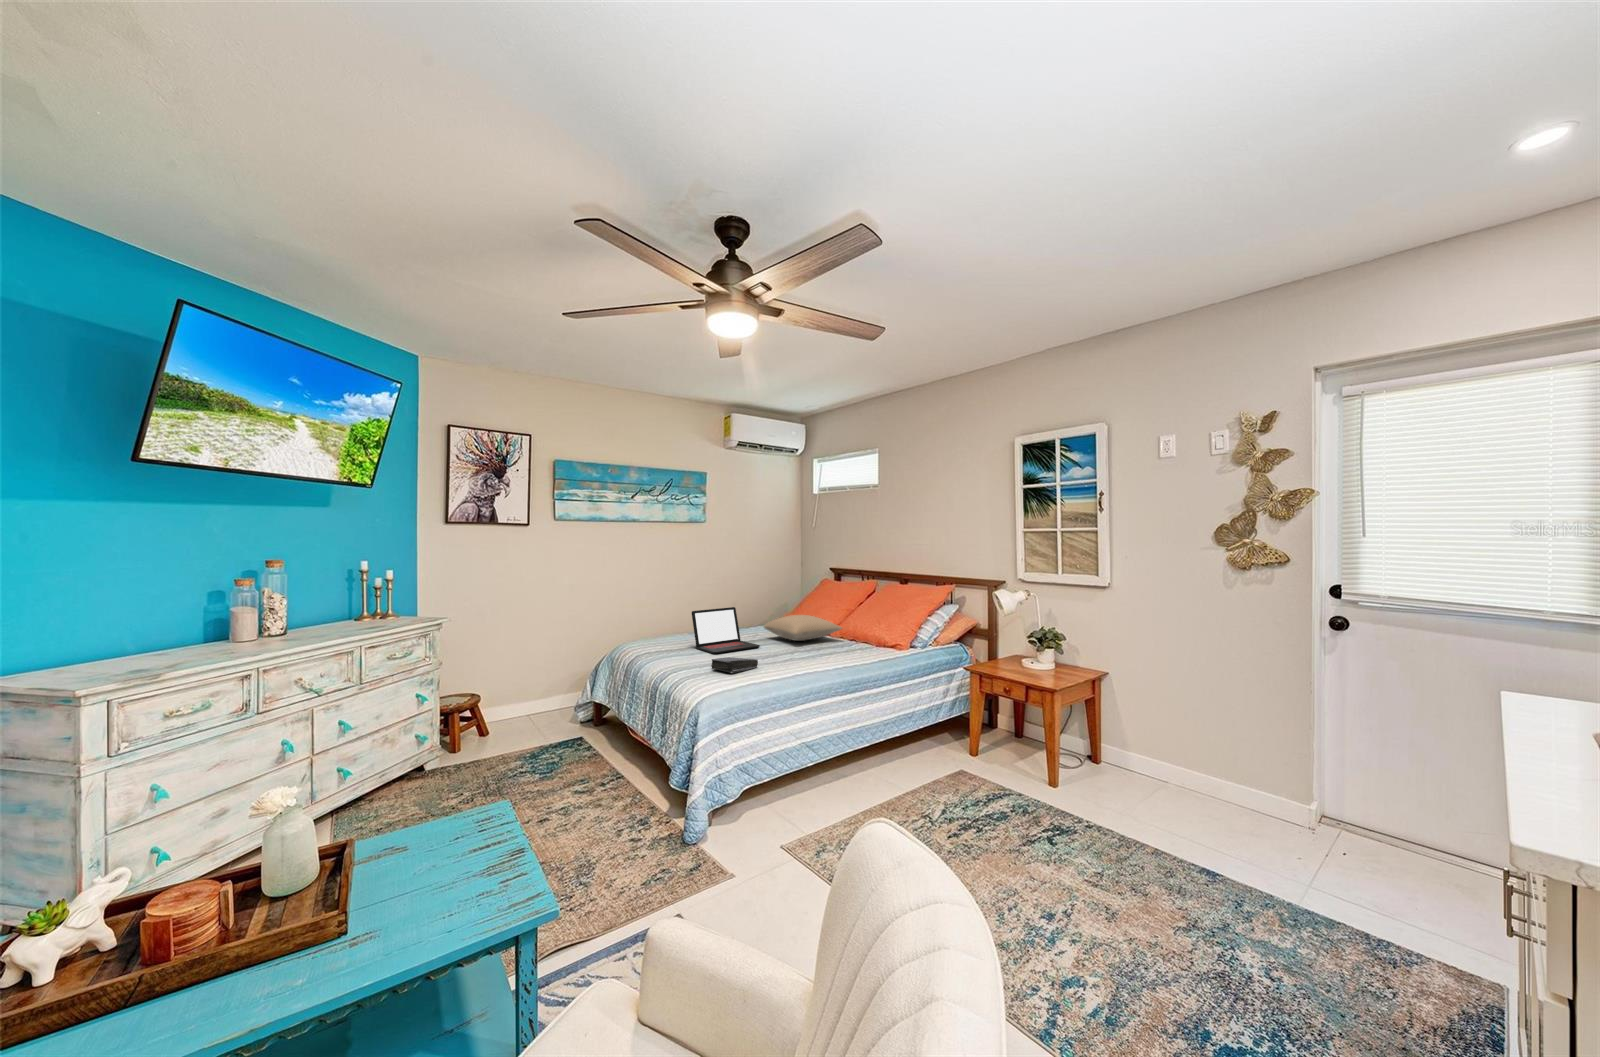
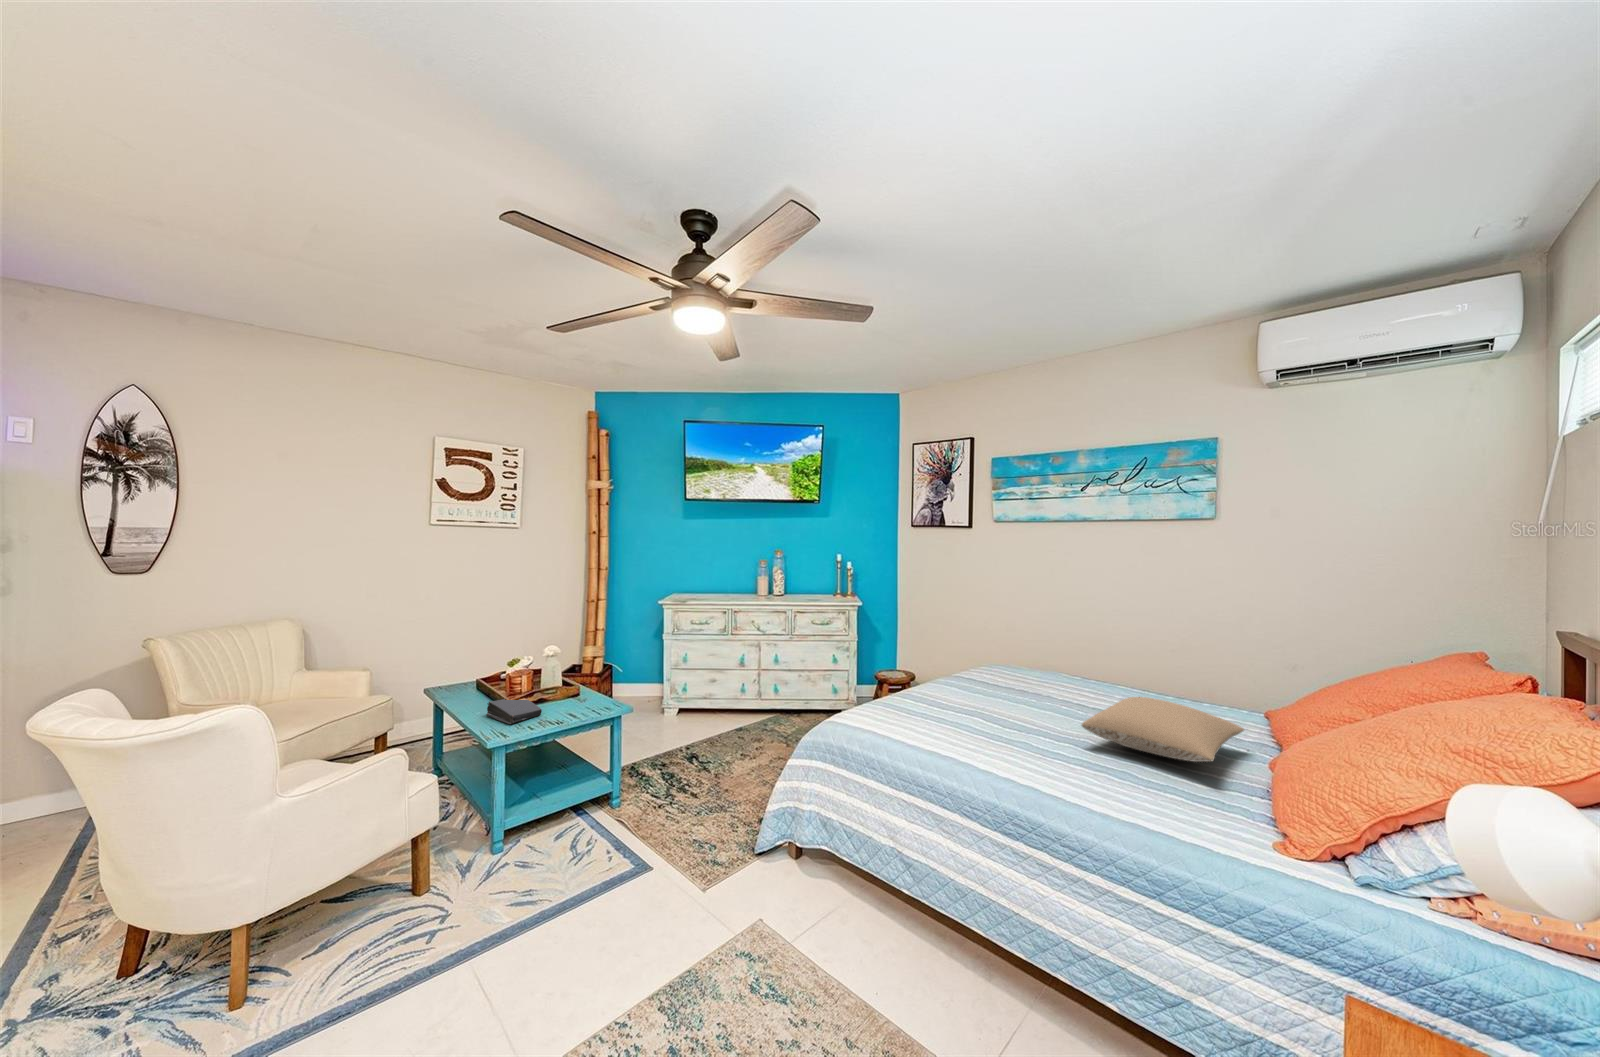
laptop: present [692,607,760,654] -> none [968,644,1070,723]
book: present [711,657,758,673] -> present [486,699,542,724]

